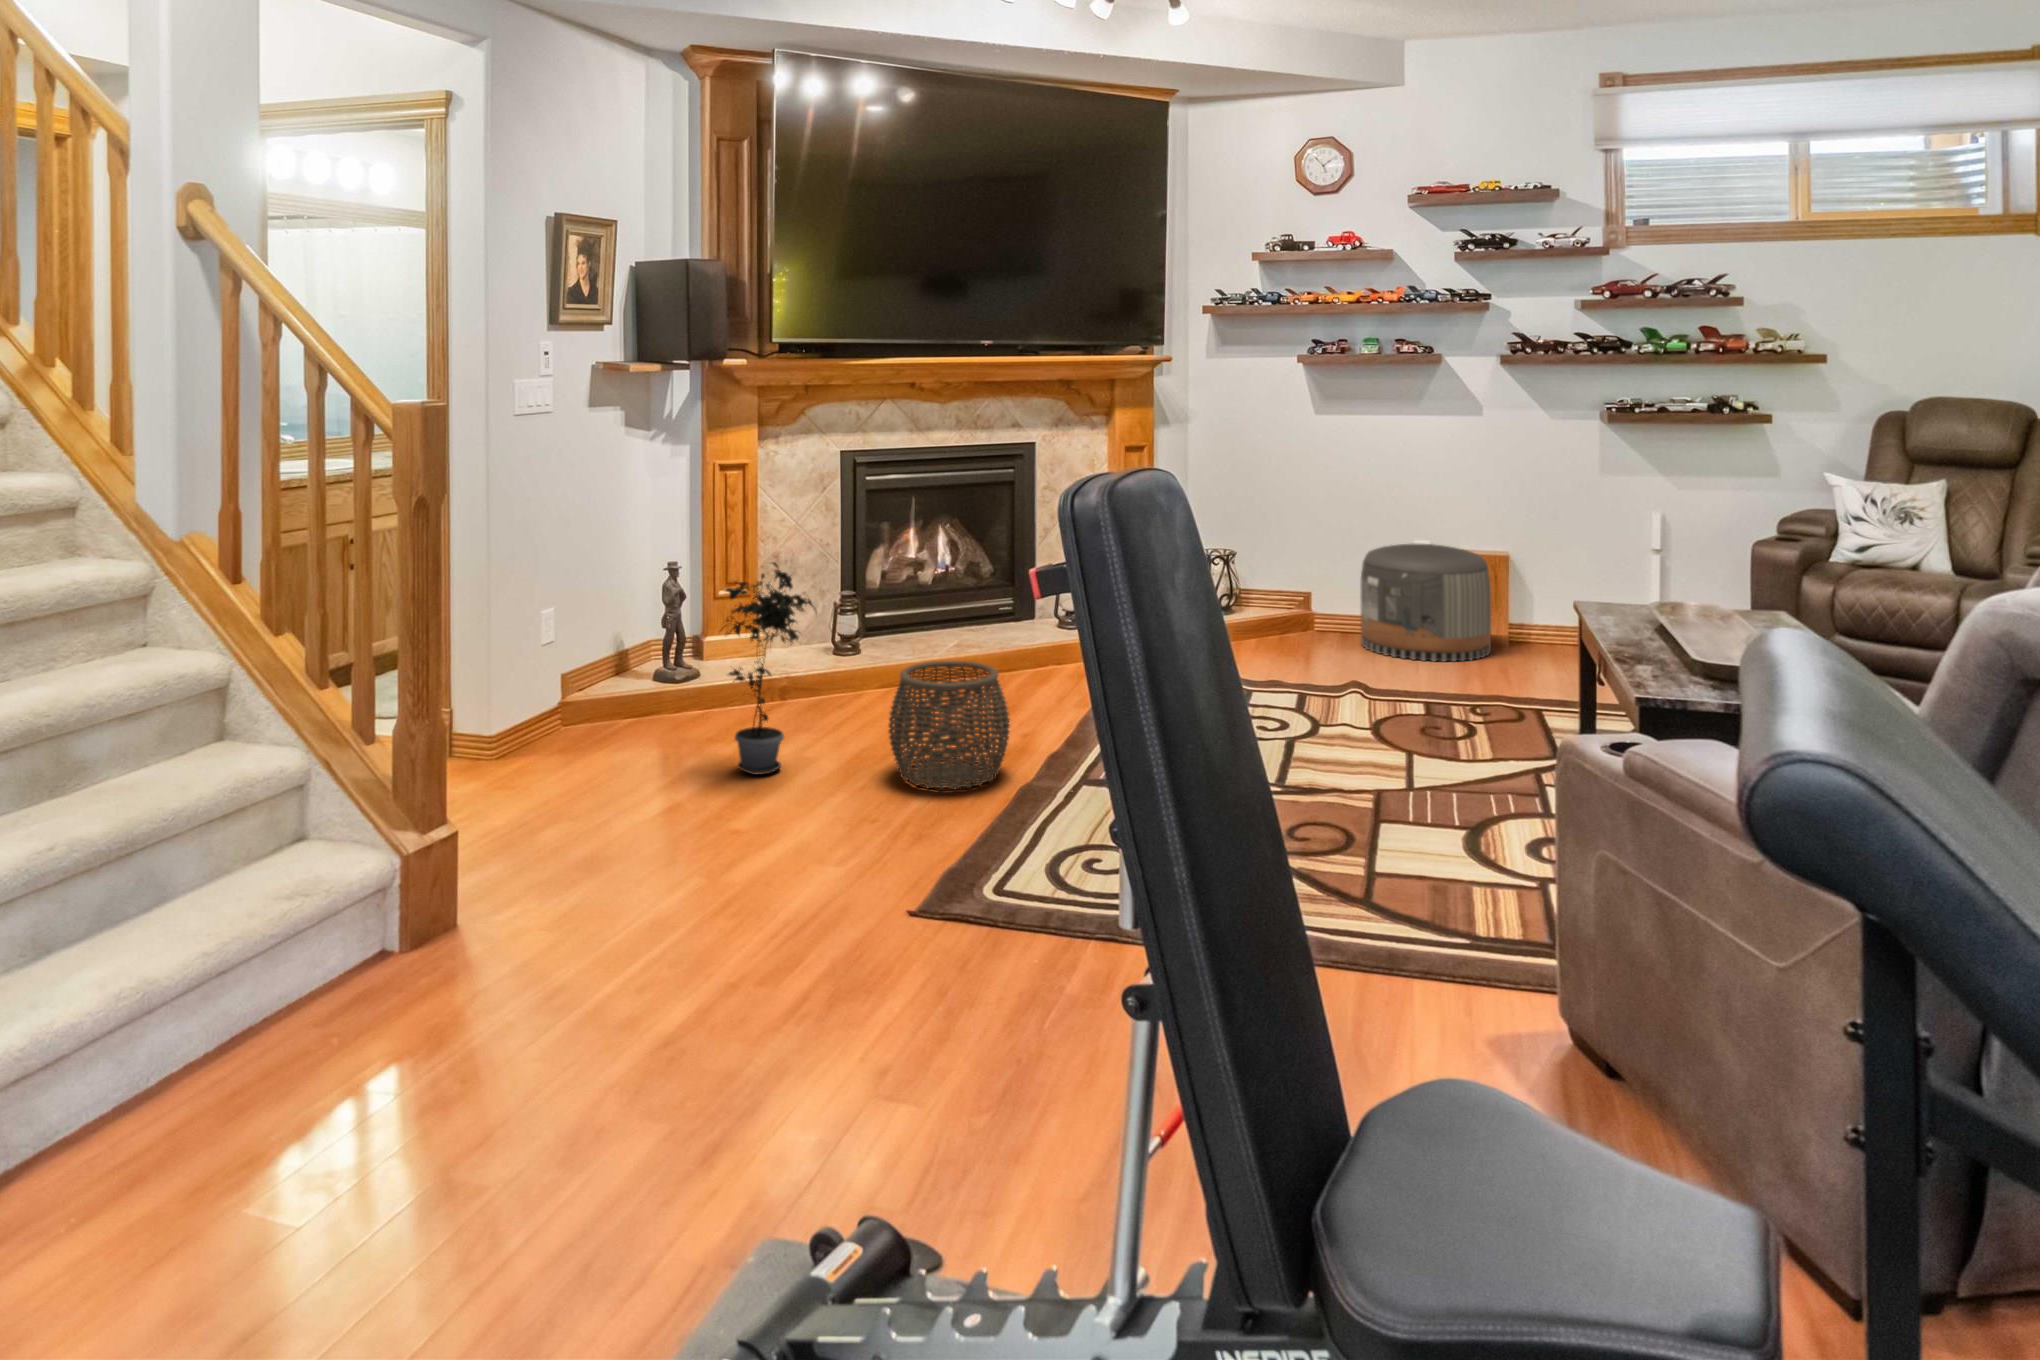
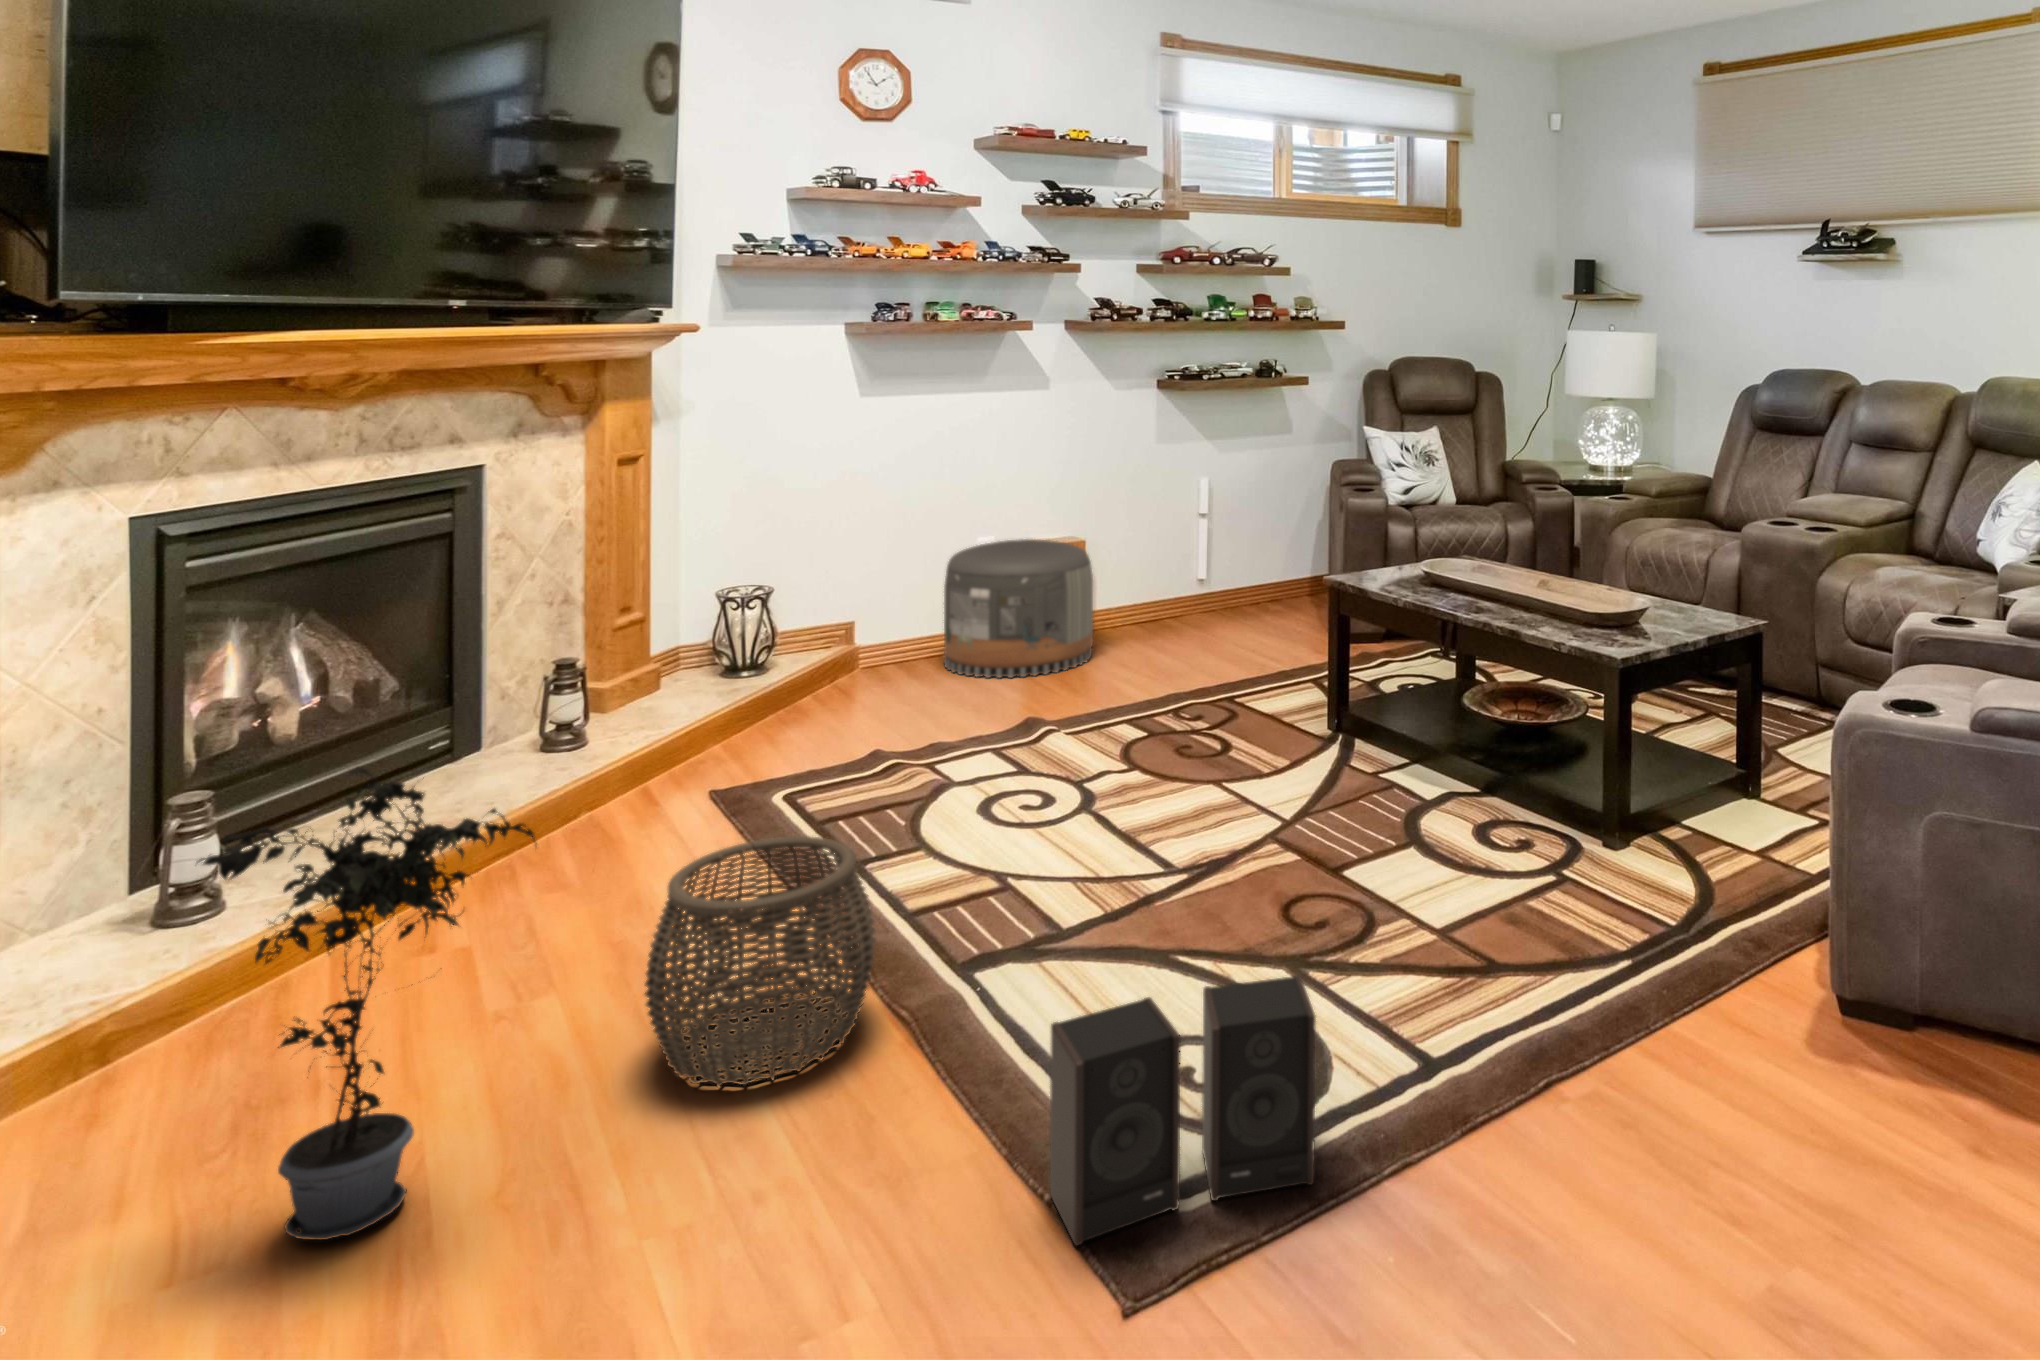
speaker: none [916,768,1076,926] -> present [1050,975,1316,1245]

